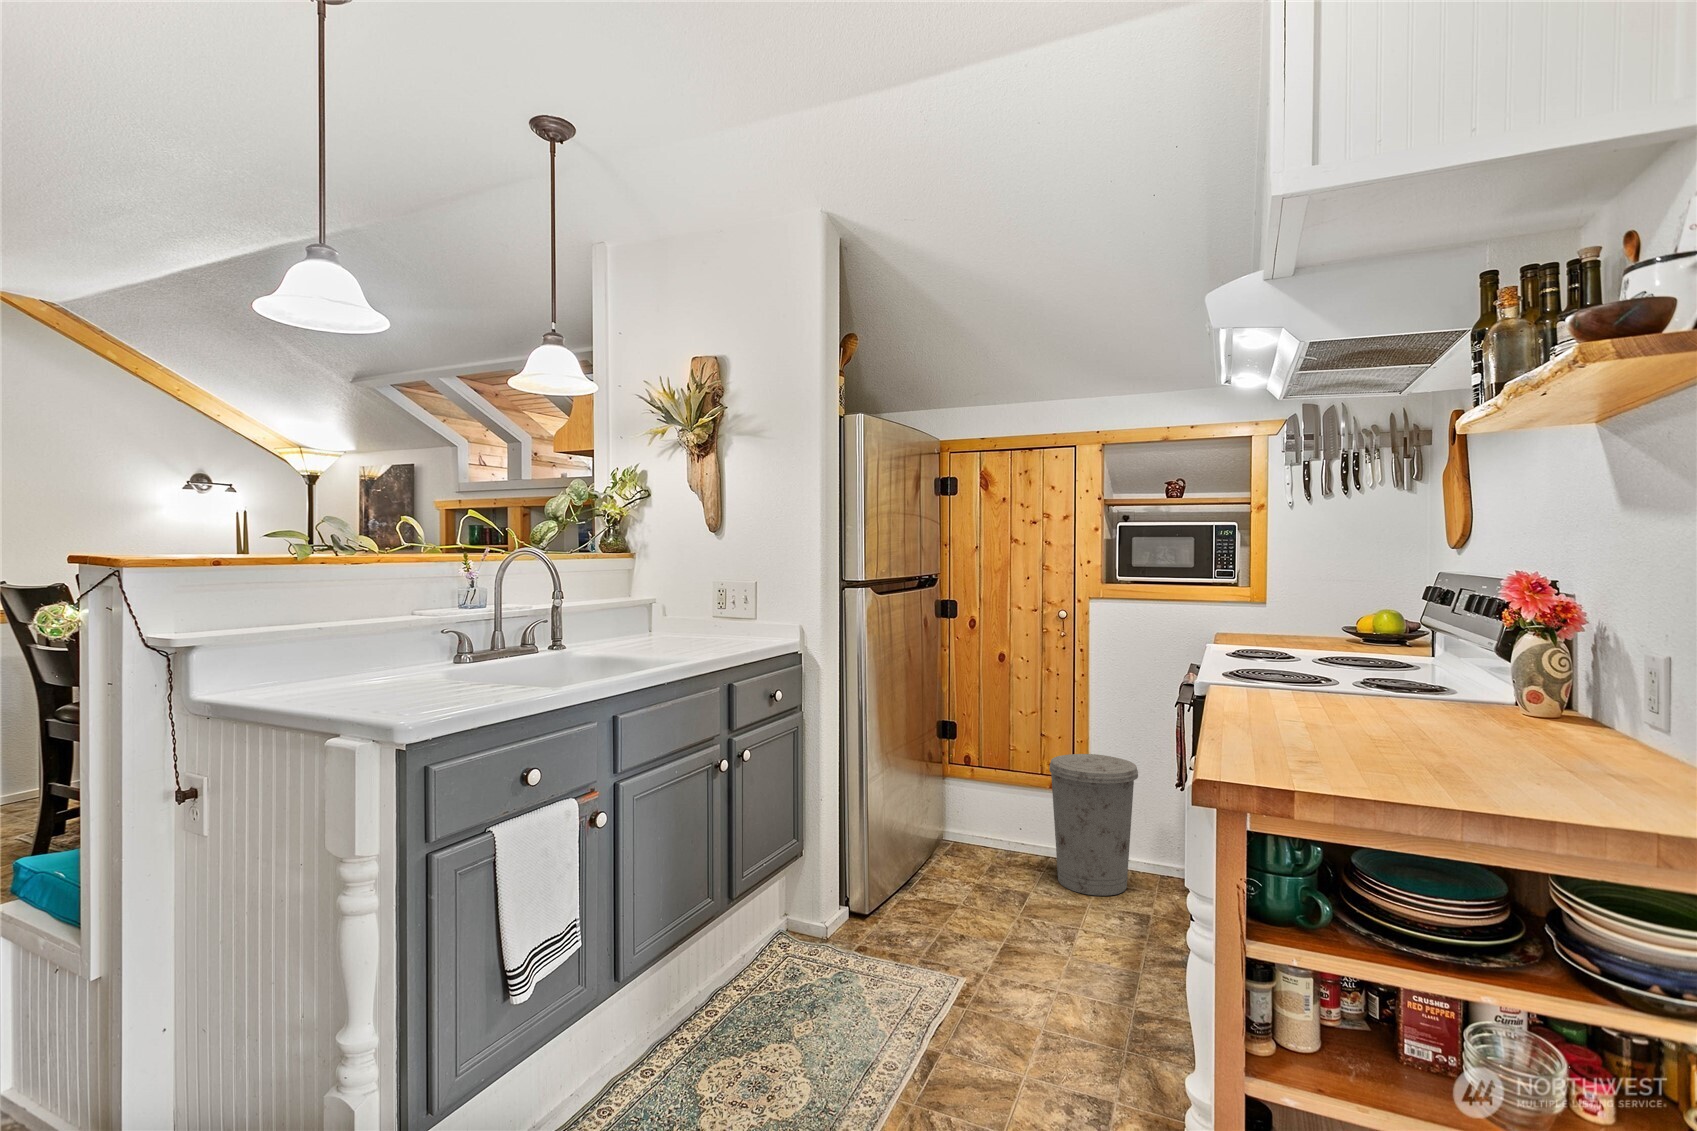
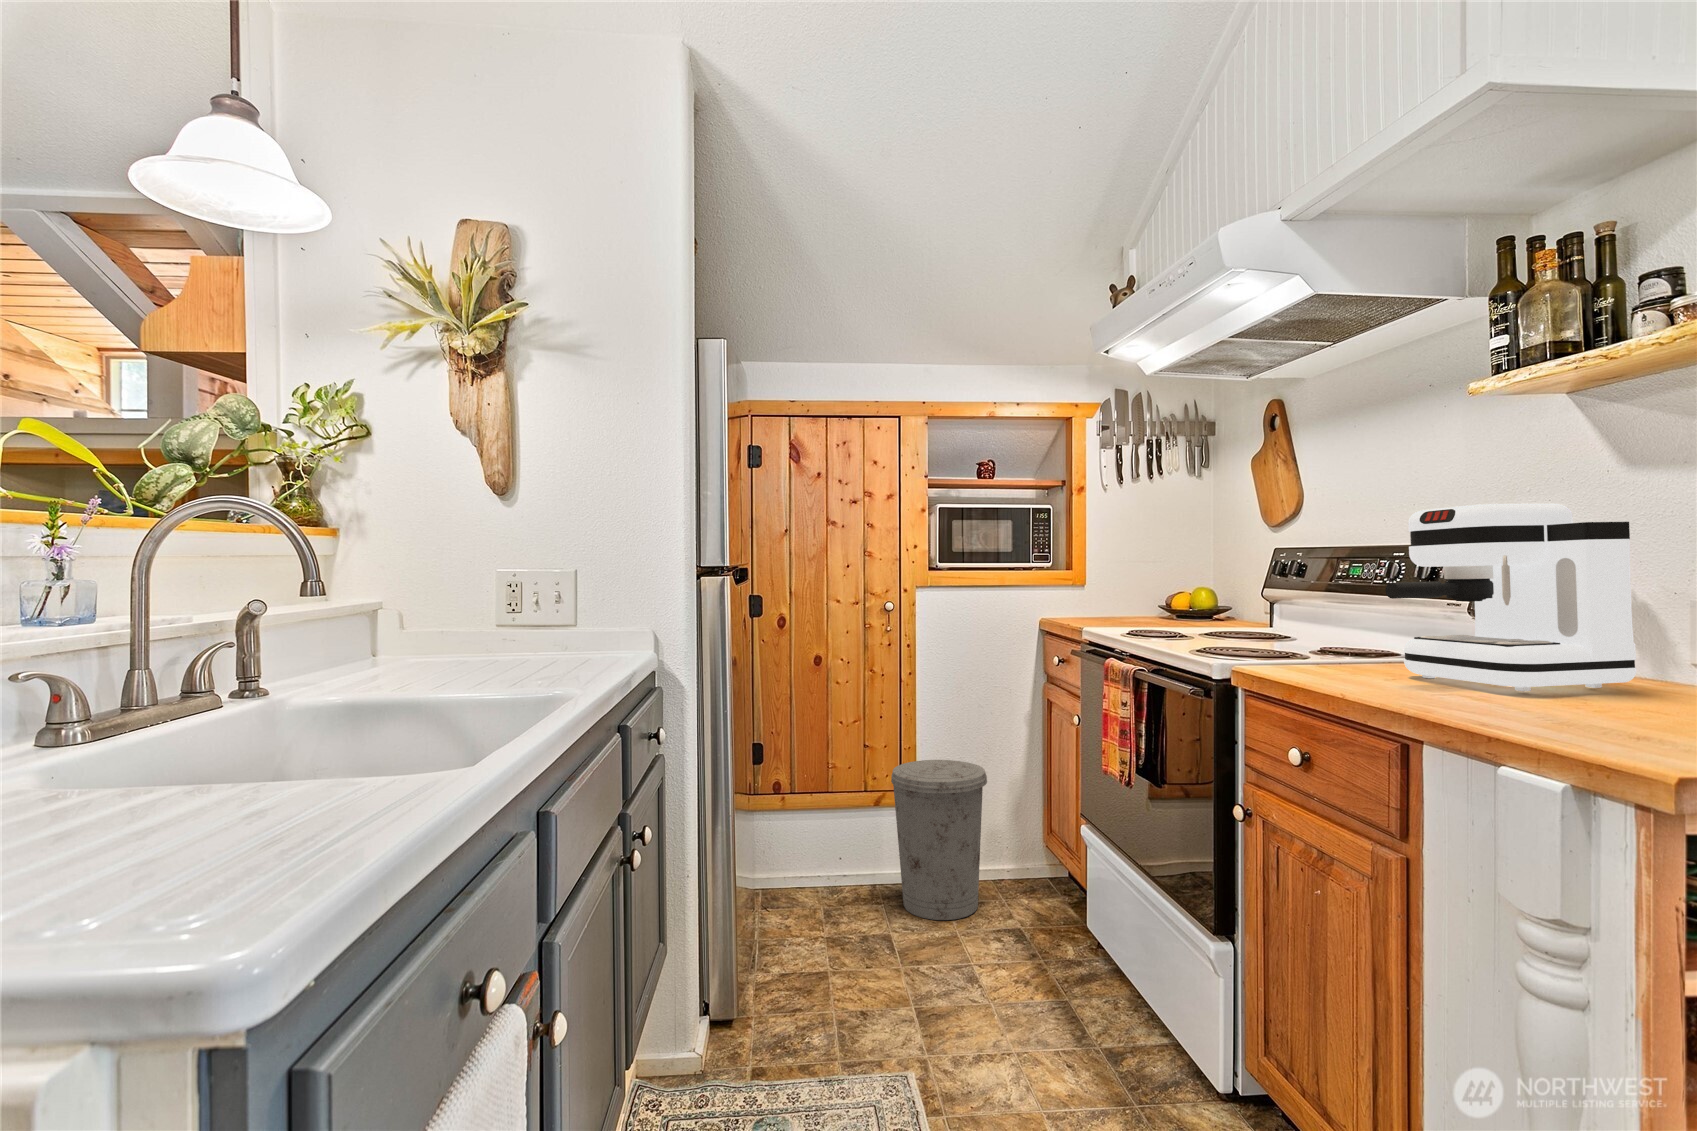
coffee maker: none [1302,551,1528,732] -> present [1385,504,1636,691]

